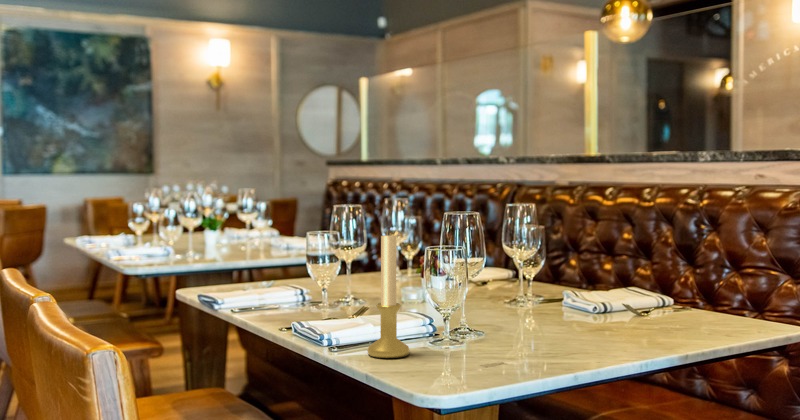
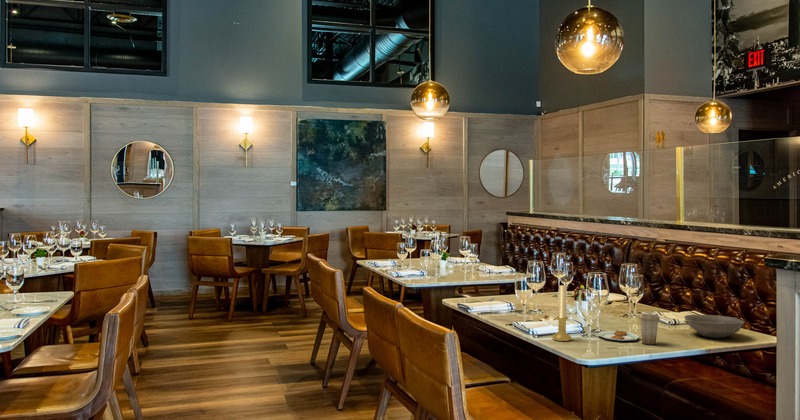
plate: none [462,286,592,354] -> present [597,312,660,345]
bowl: none [628,291,742,334] -> present [684,315,744,338]

